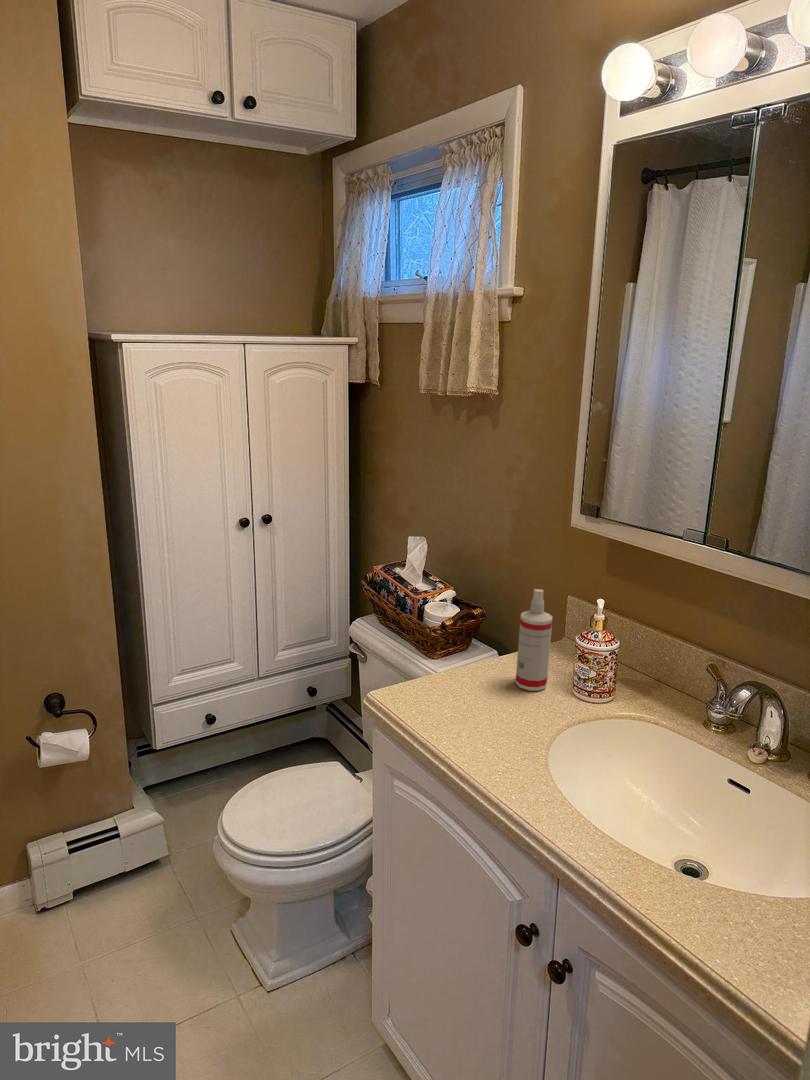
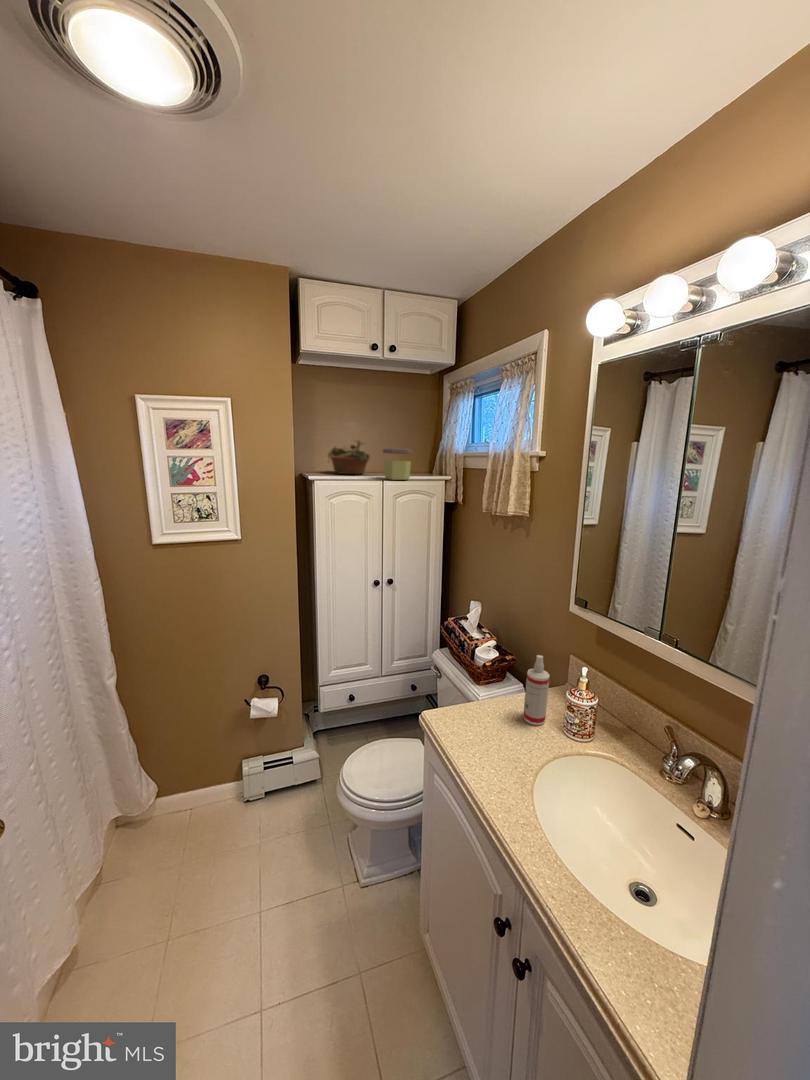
succulent planter: none [134,269,215,332] -> present [328,440,370,474]
jar: none [244,284,296,340] -> present [383,448,413,480]

